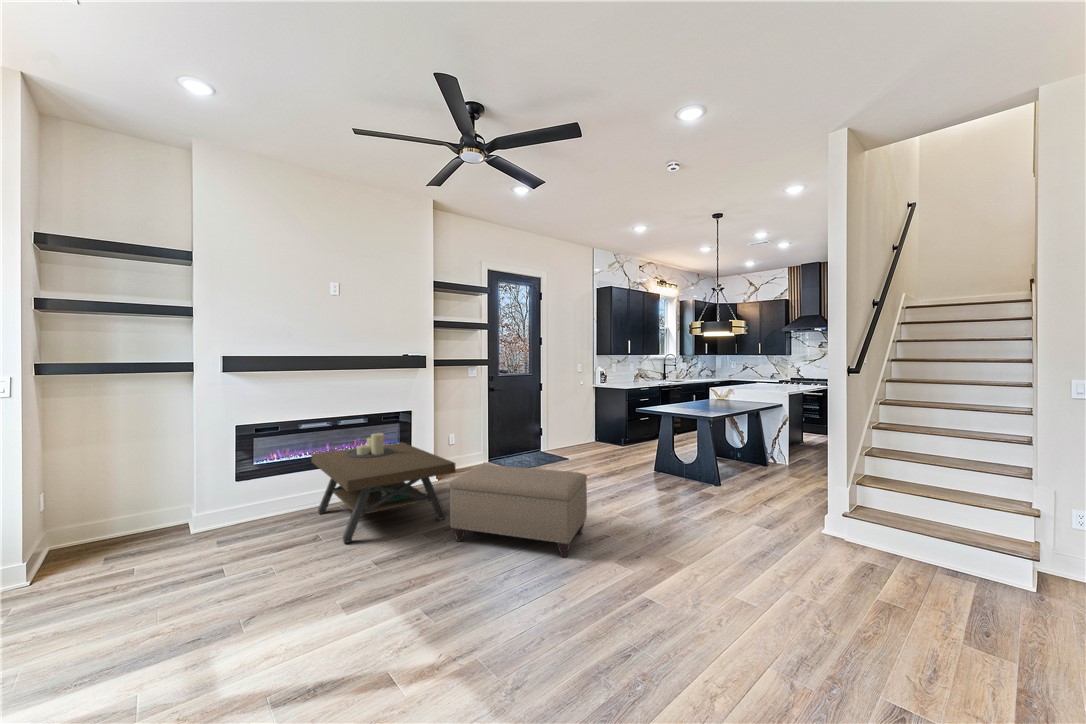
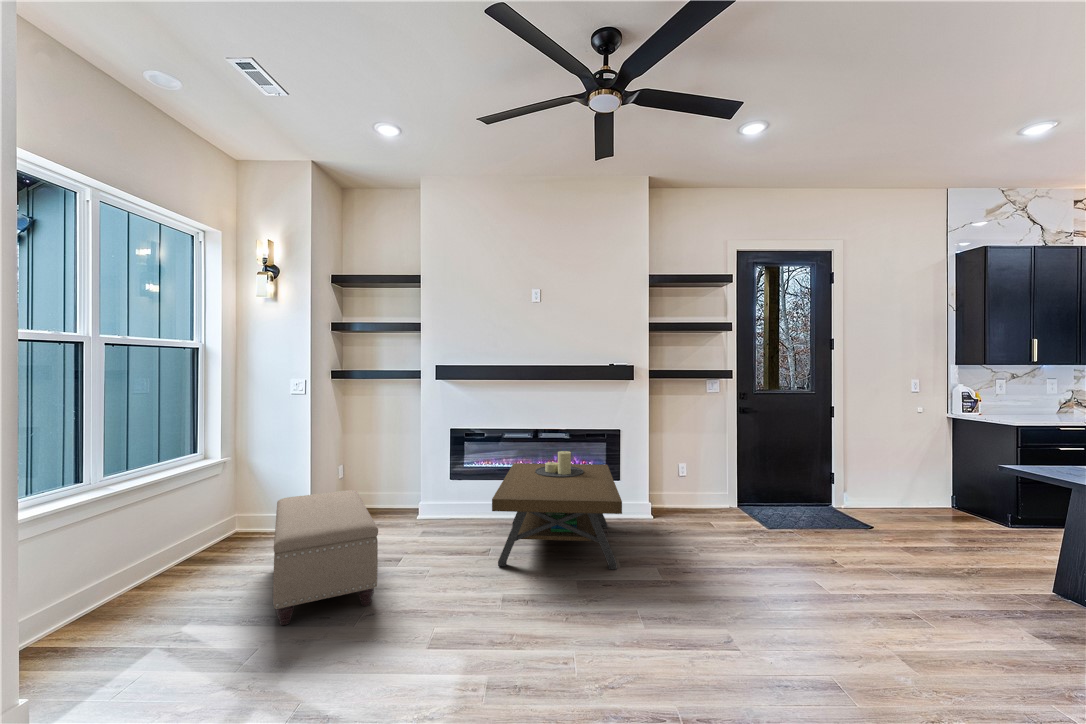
ottoman: present [449,465,587,557] -> present [273,490,378,625]

